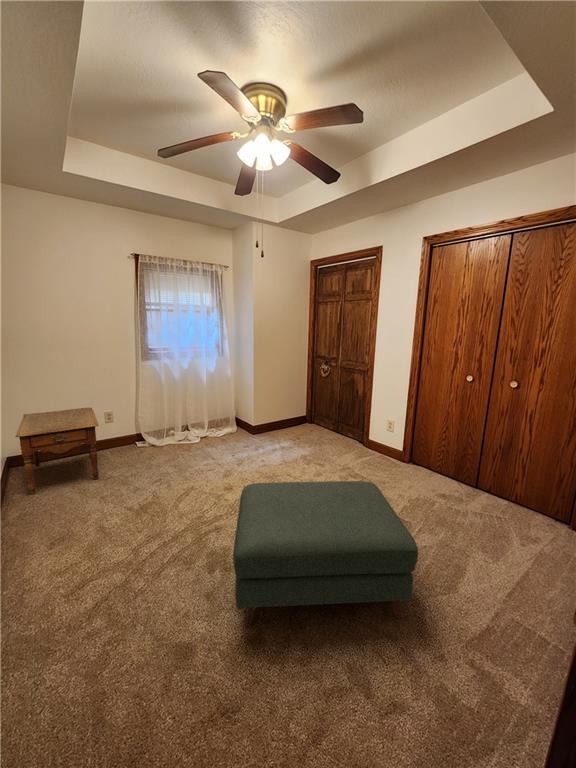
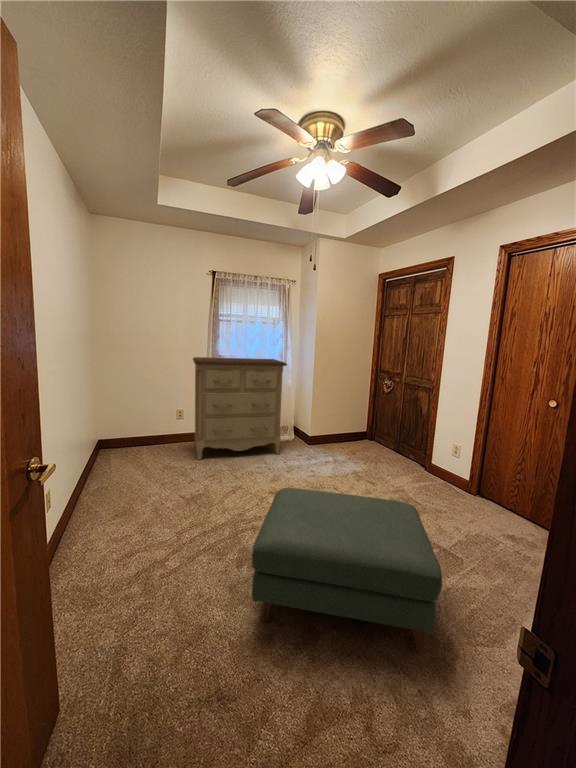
dresser: none [120,349,228,463] -> present [193,357,287,460]
side table: present [15,408,99,494] -> none [102,405,167,474]

